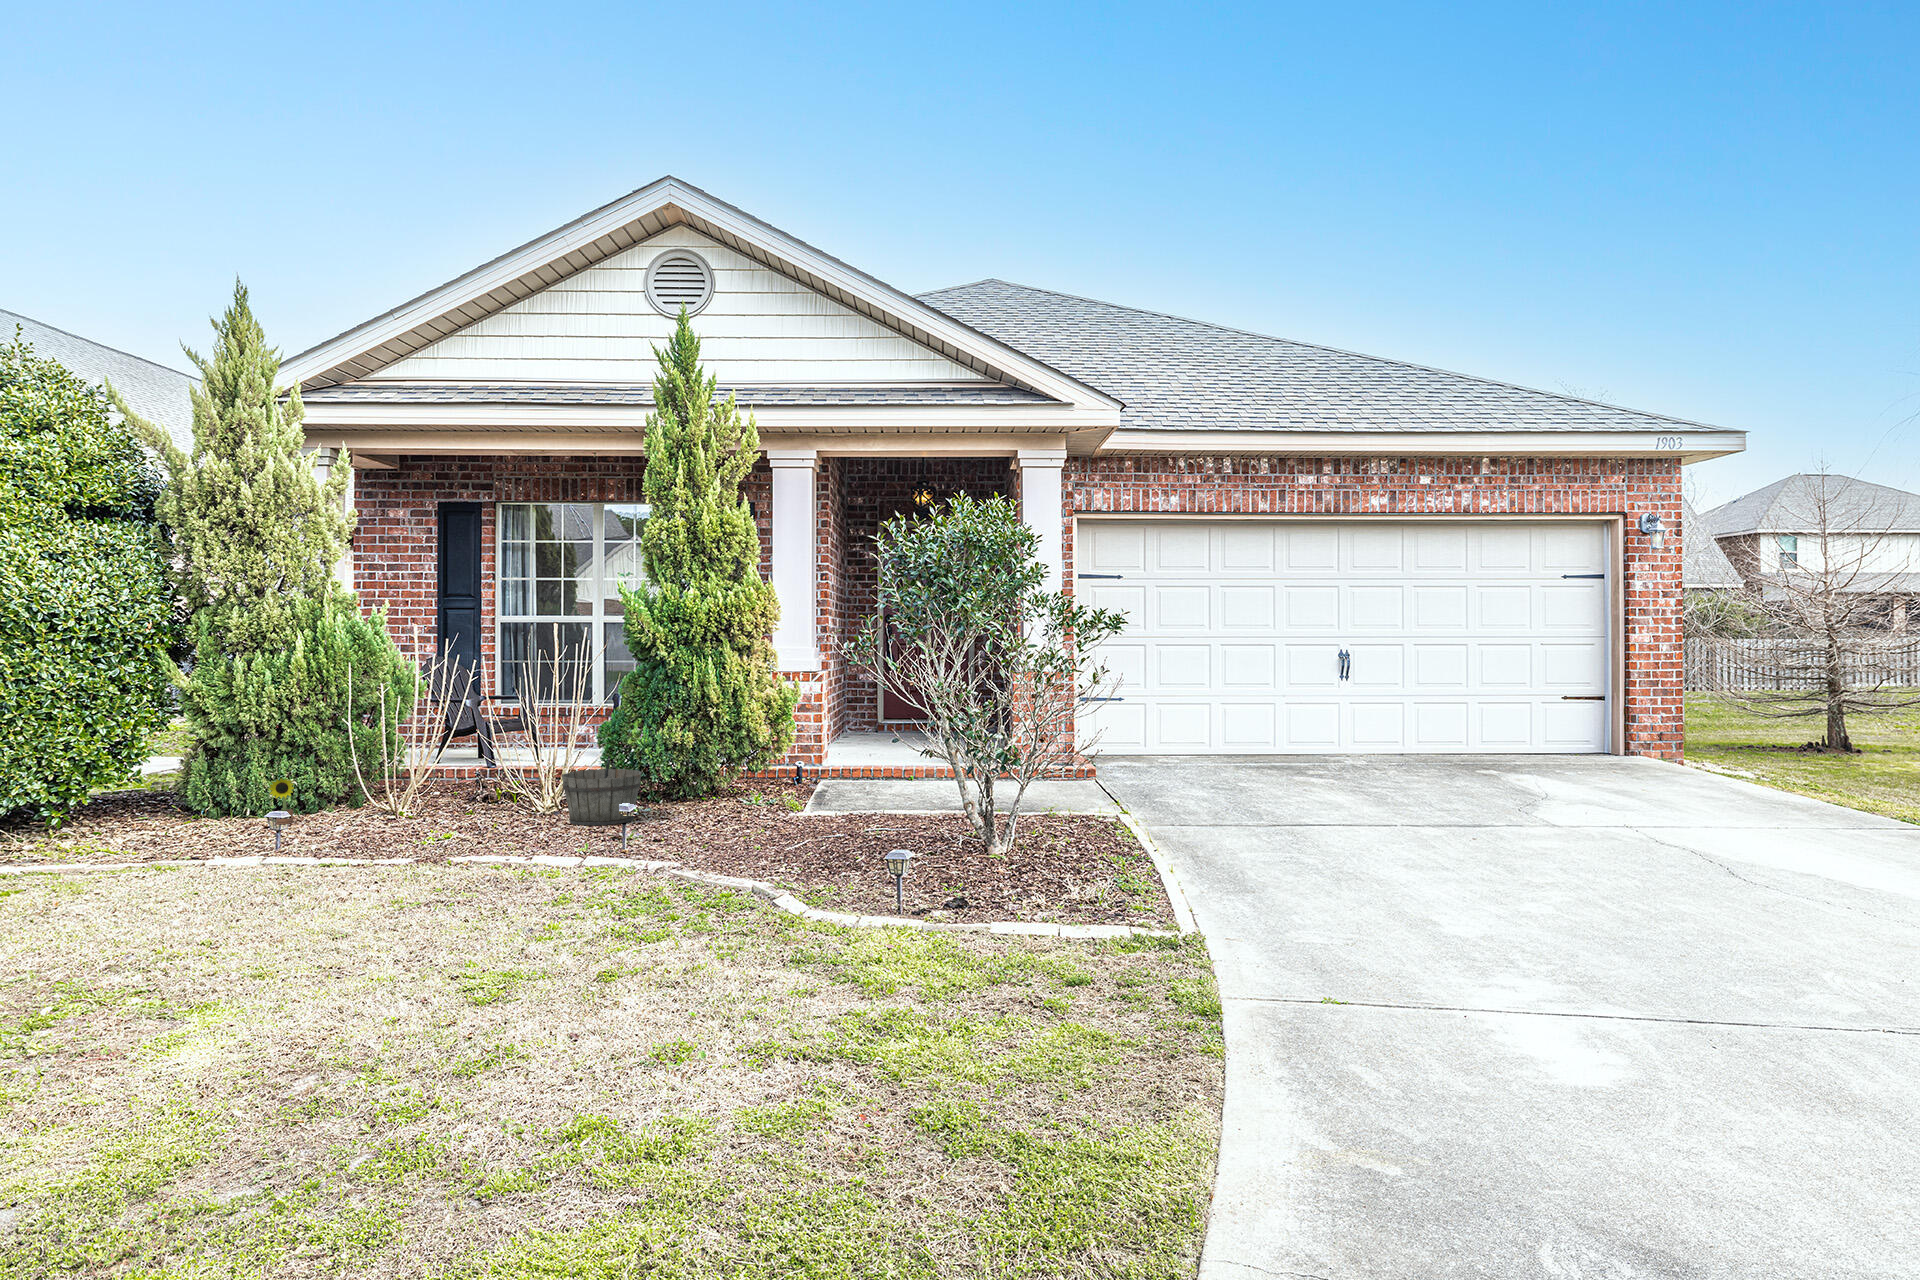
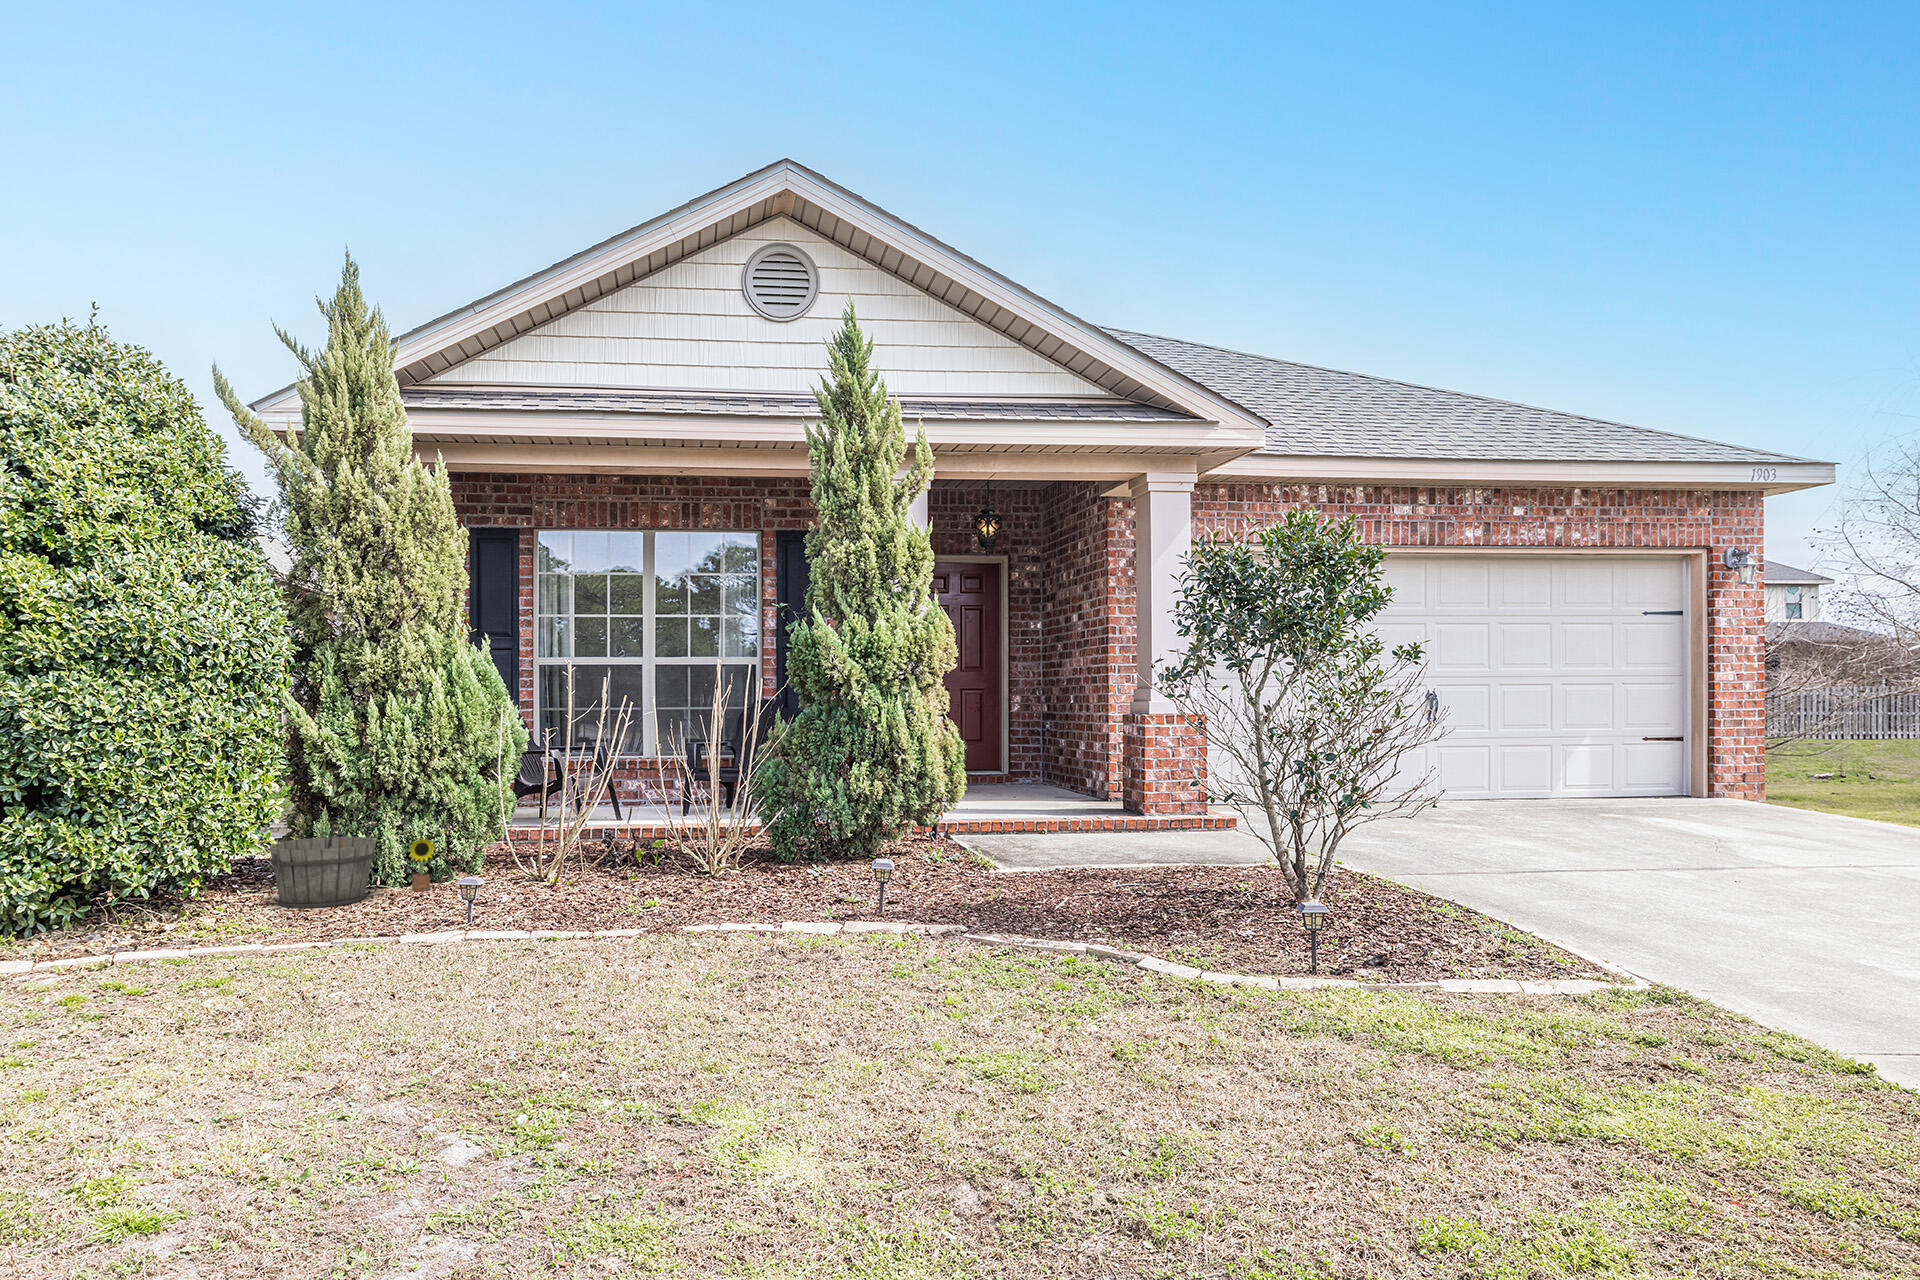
wooden bucket: present [561,756,642,825] -> present [269,821,376,908]

